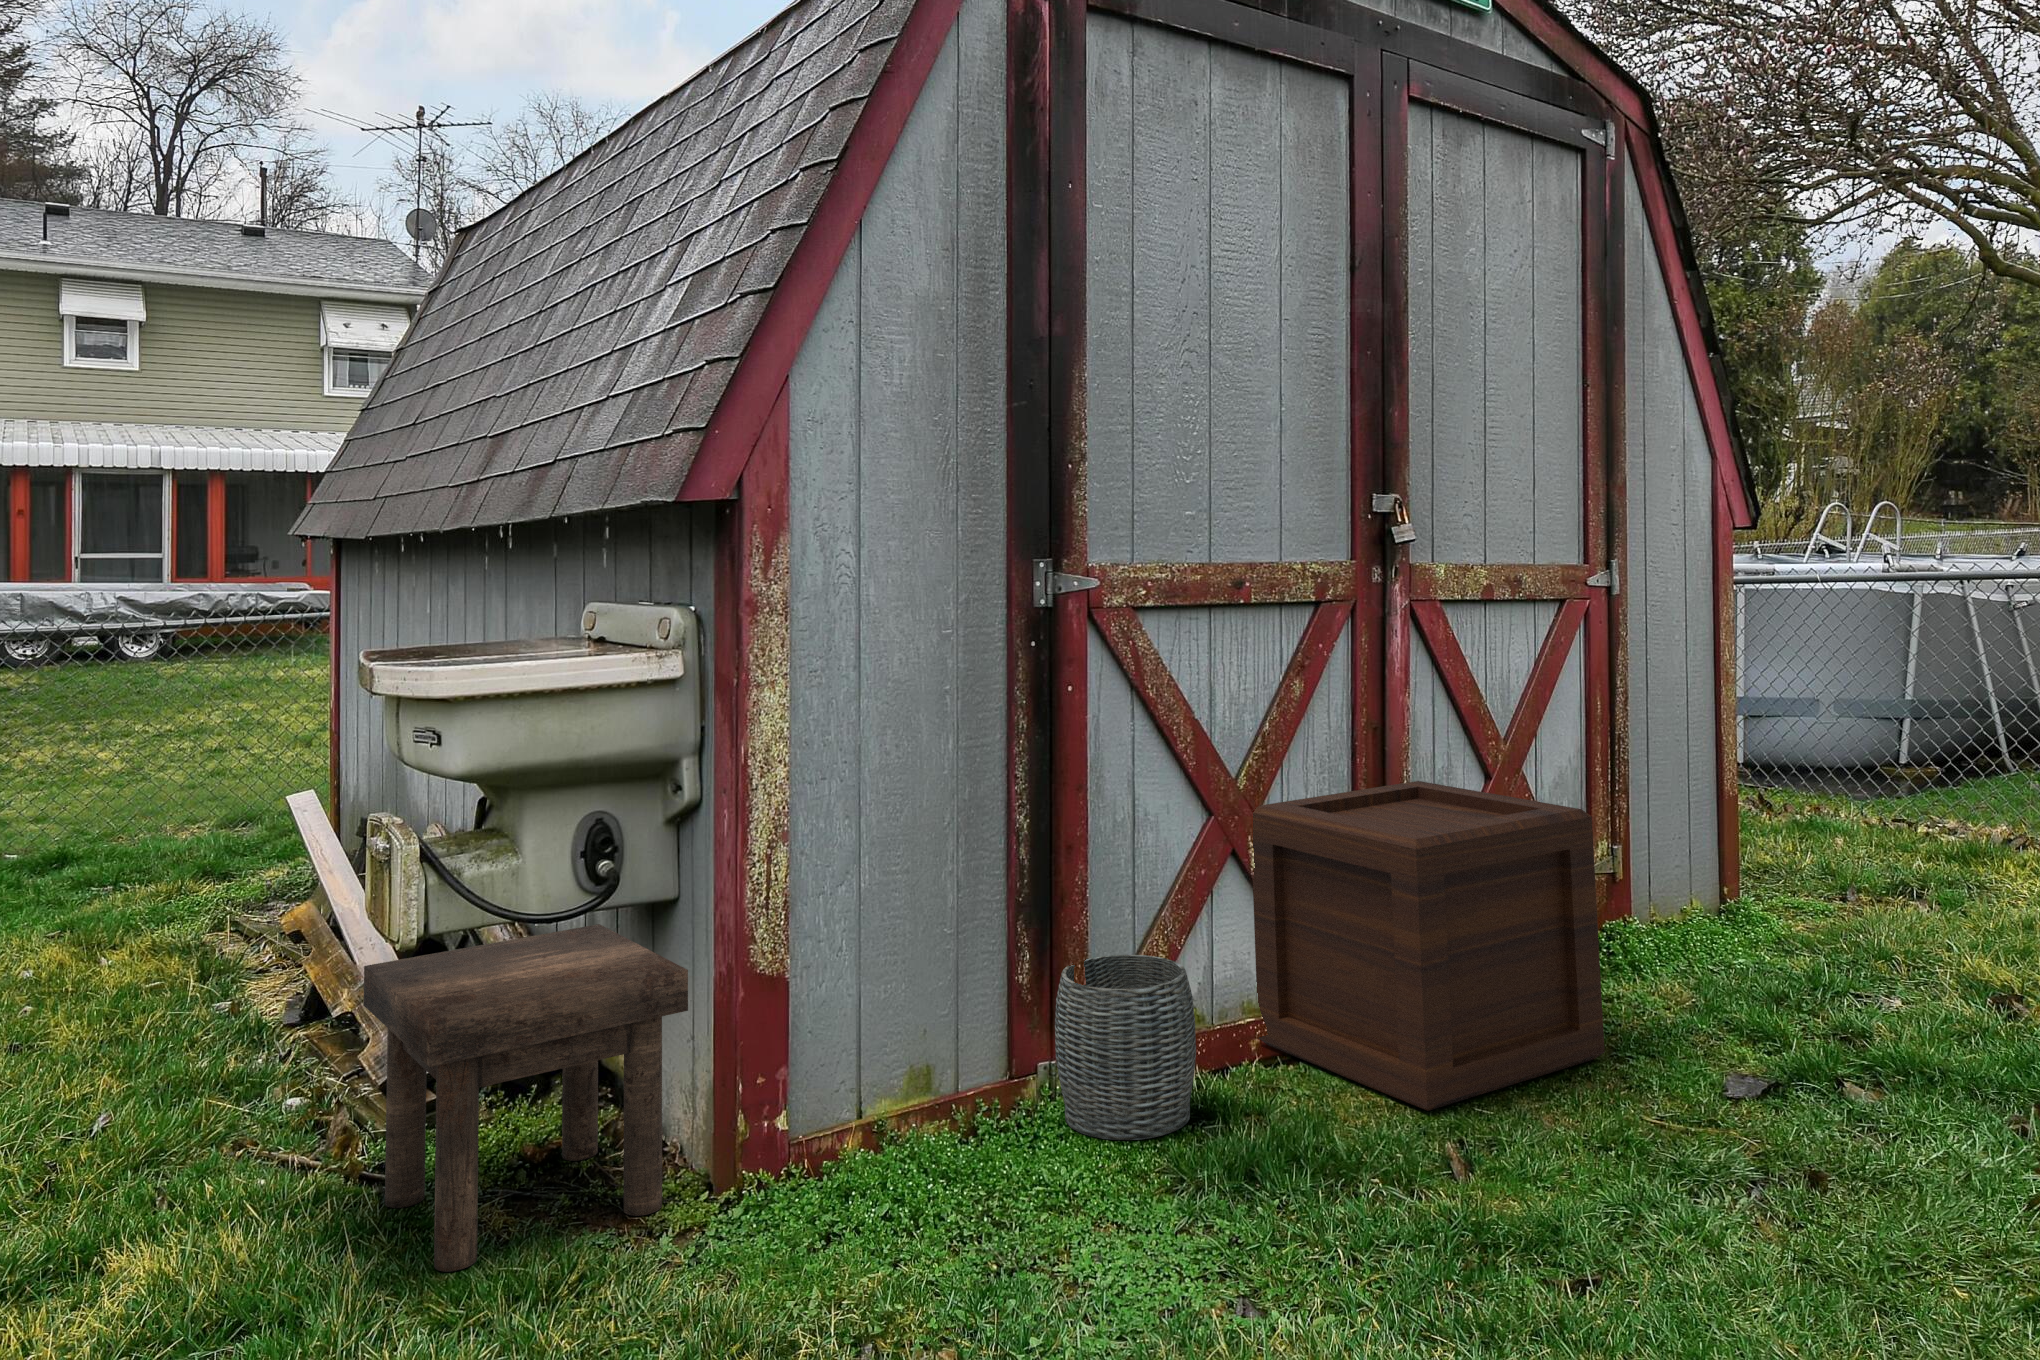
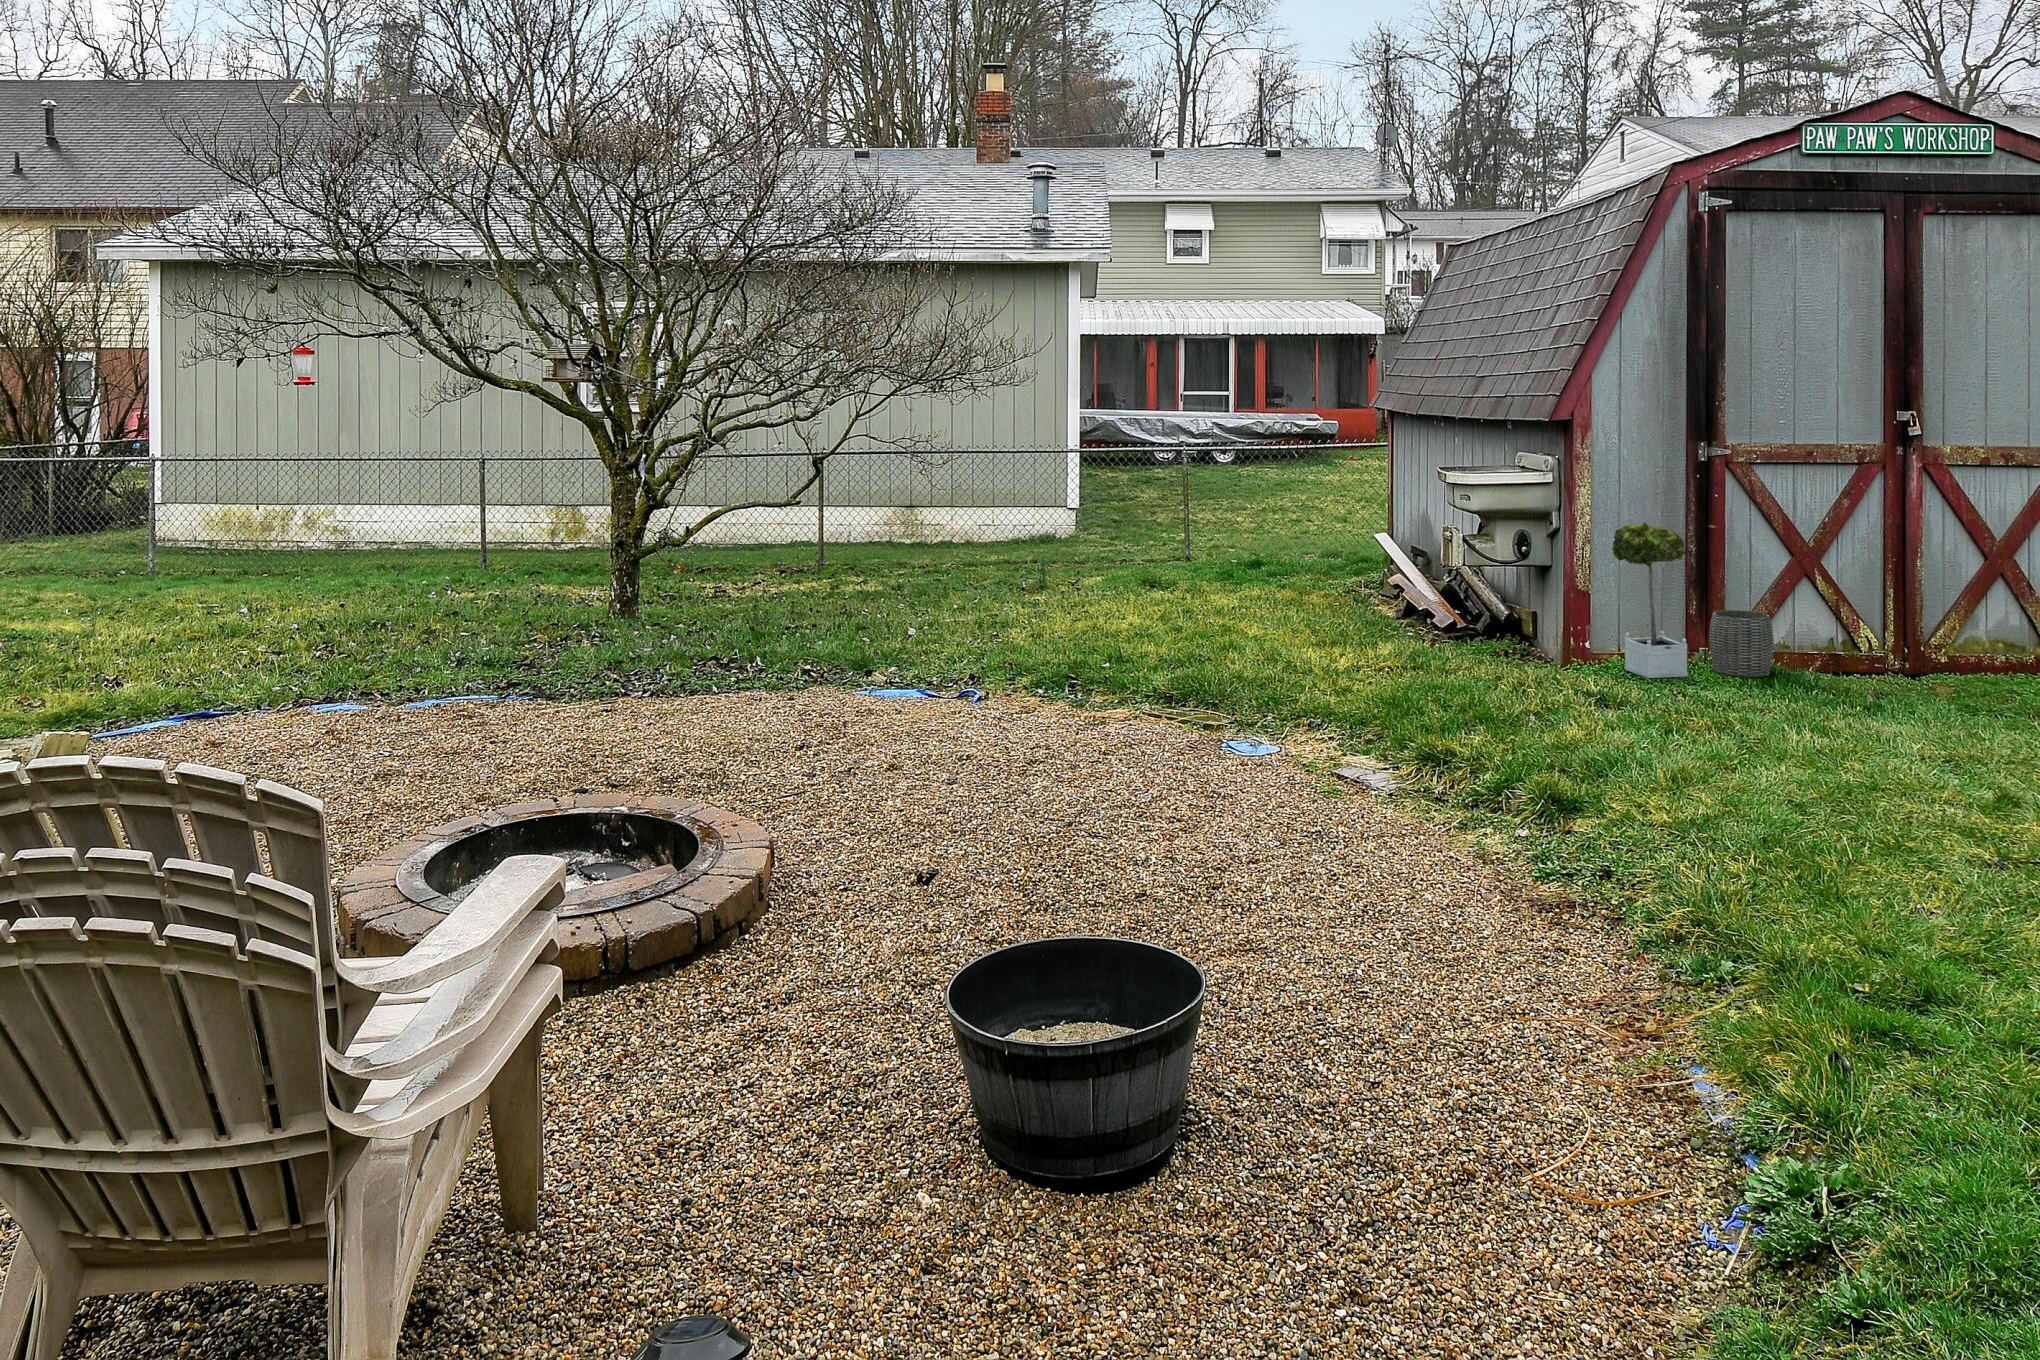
potted tree: none [835,769,1023,1203] -> present [1612,522,1687,678]
wooden crate: present [1252,781,1605,1111] -> none [1822,558,1995,686]
stool: present [363,924,688,1272] -> none [1440,573,1555,668]

